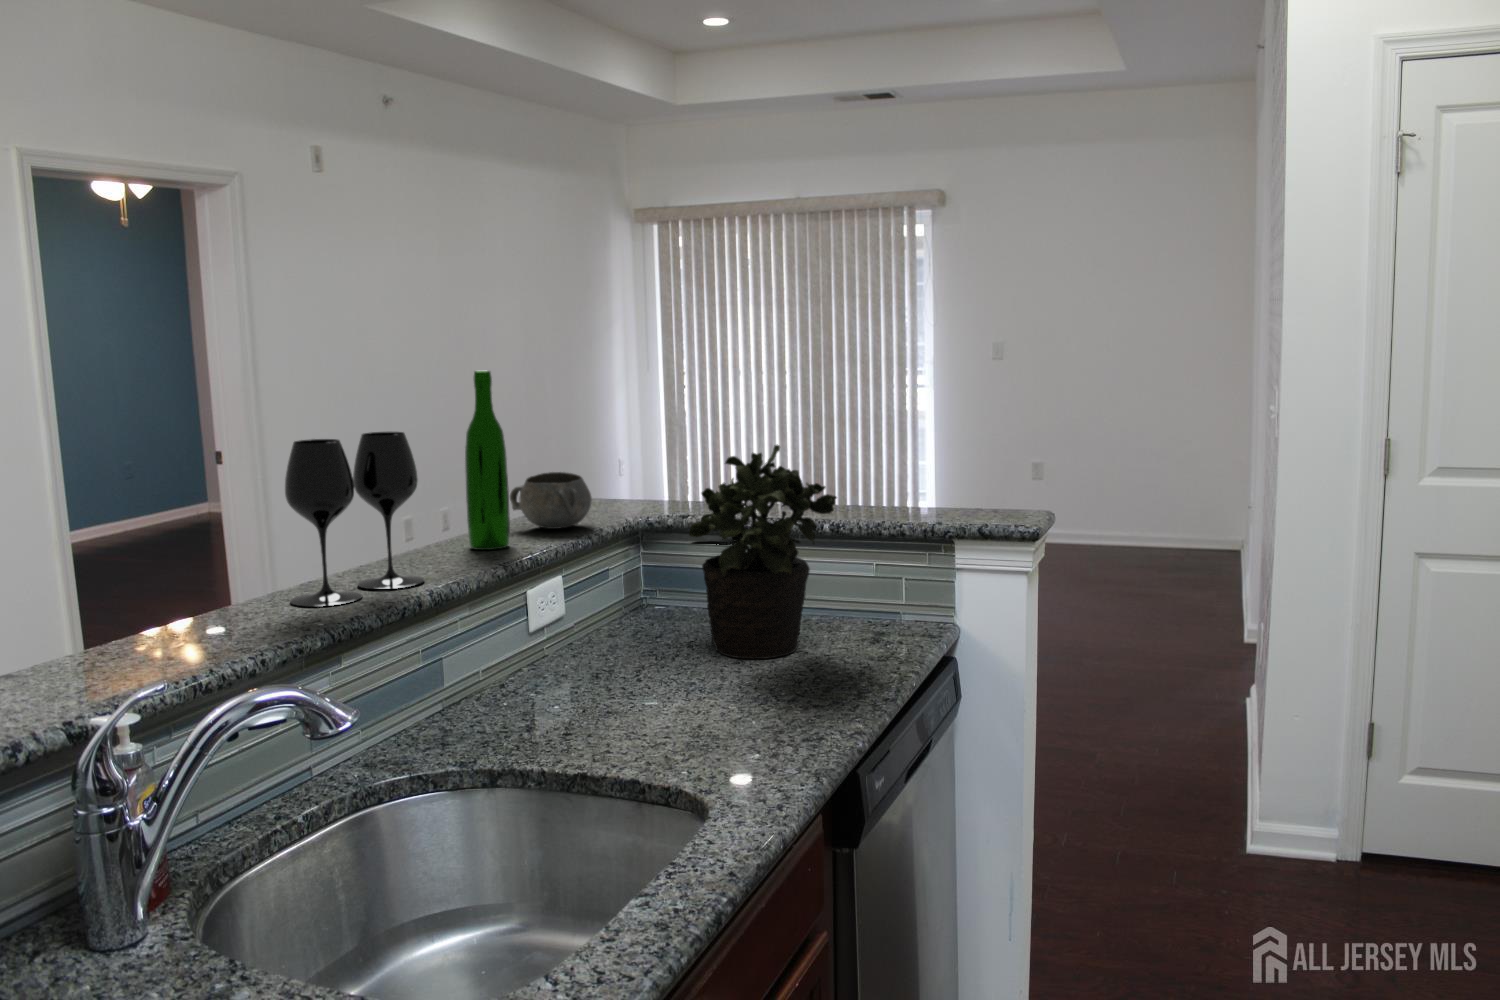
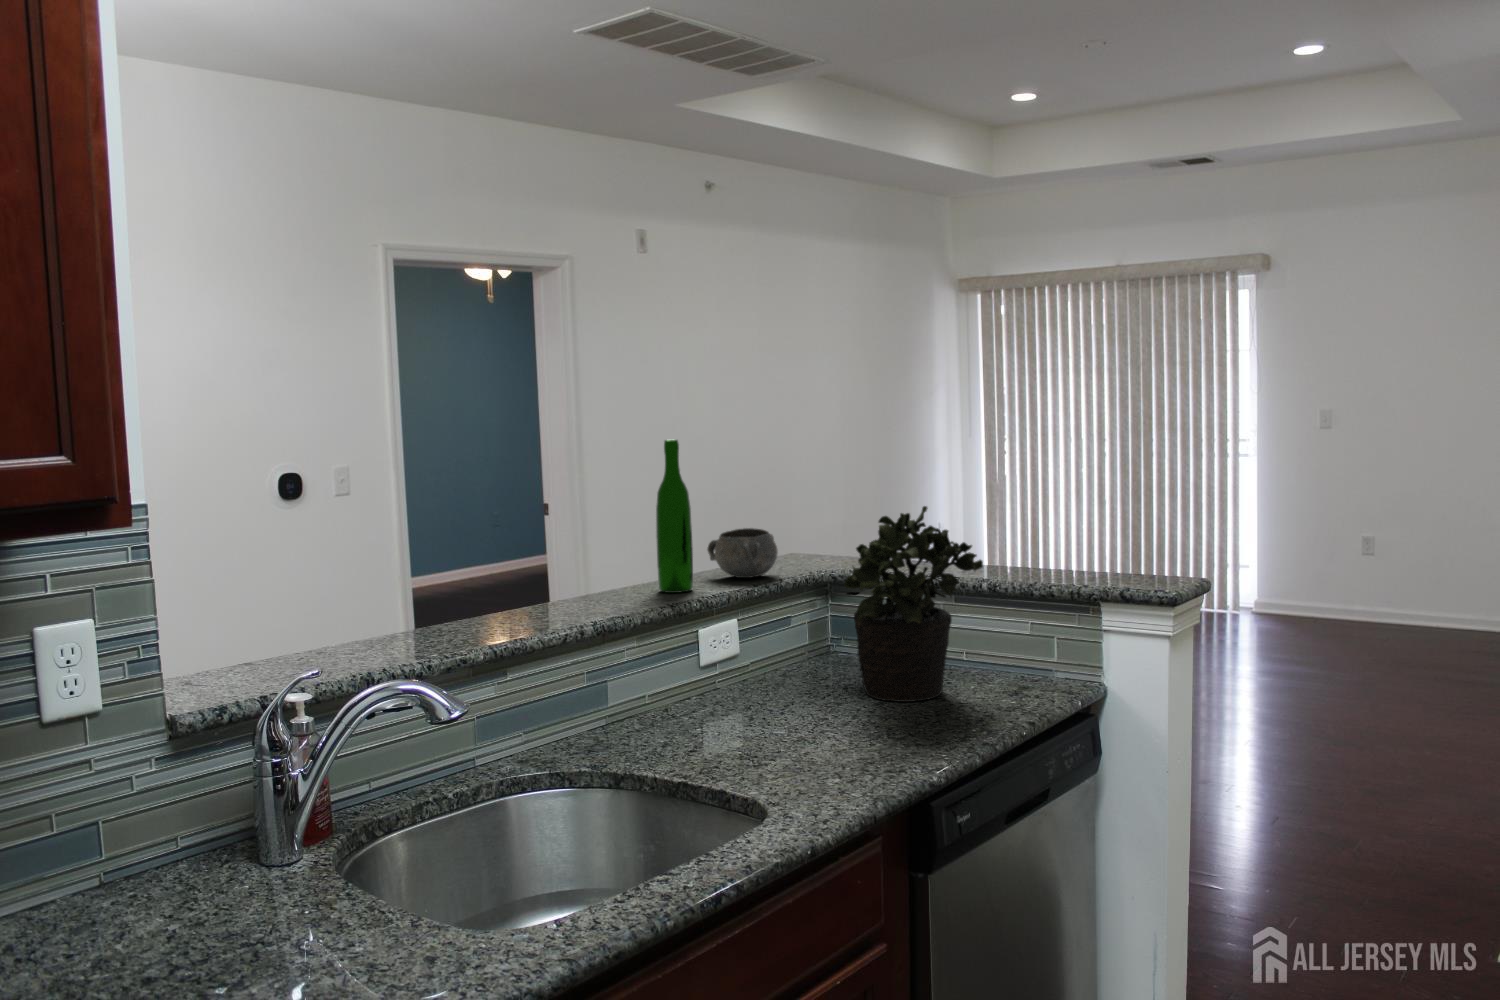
wine glass: present [285,432,424,607] -> none [482,490,598,630]

